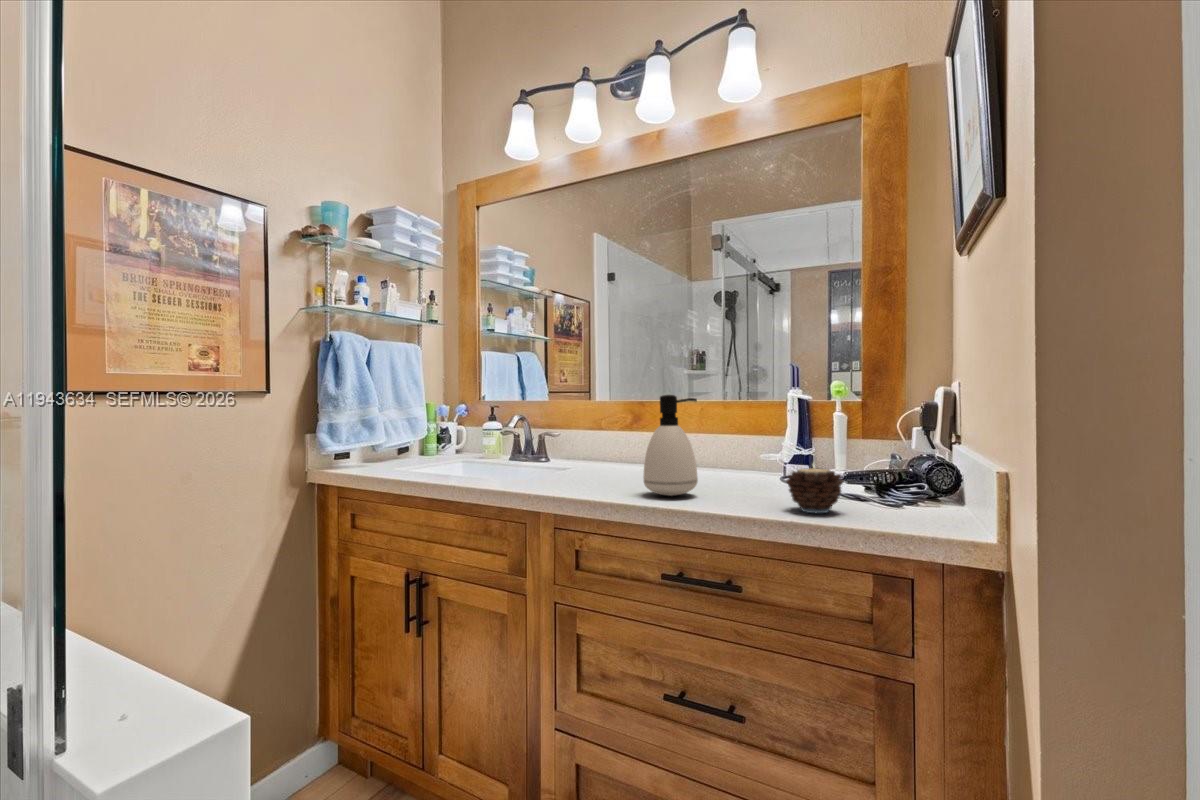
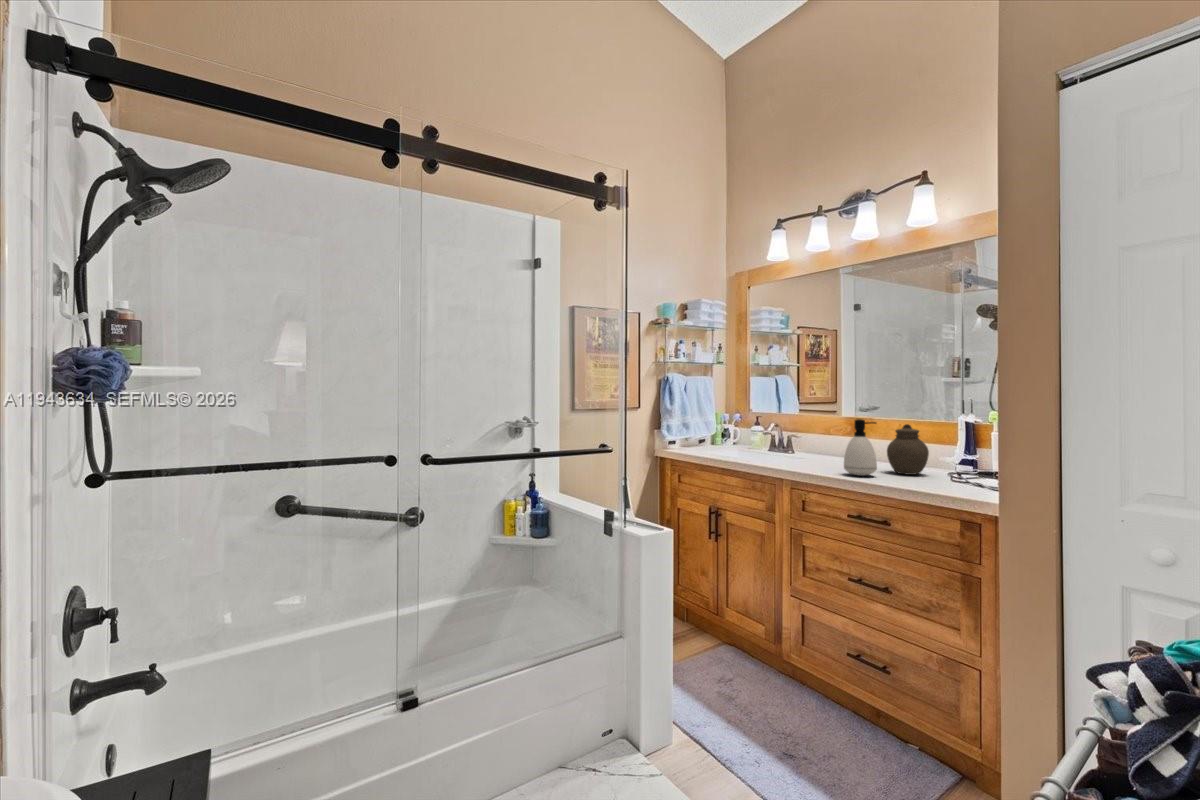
jar: none [701,404,762,486] -> present [887,424,929,475]
candle: present [786,468,843,513] -> none [923,461,958,489]

